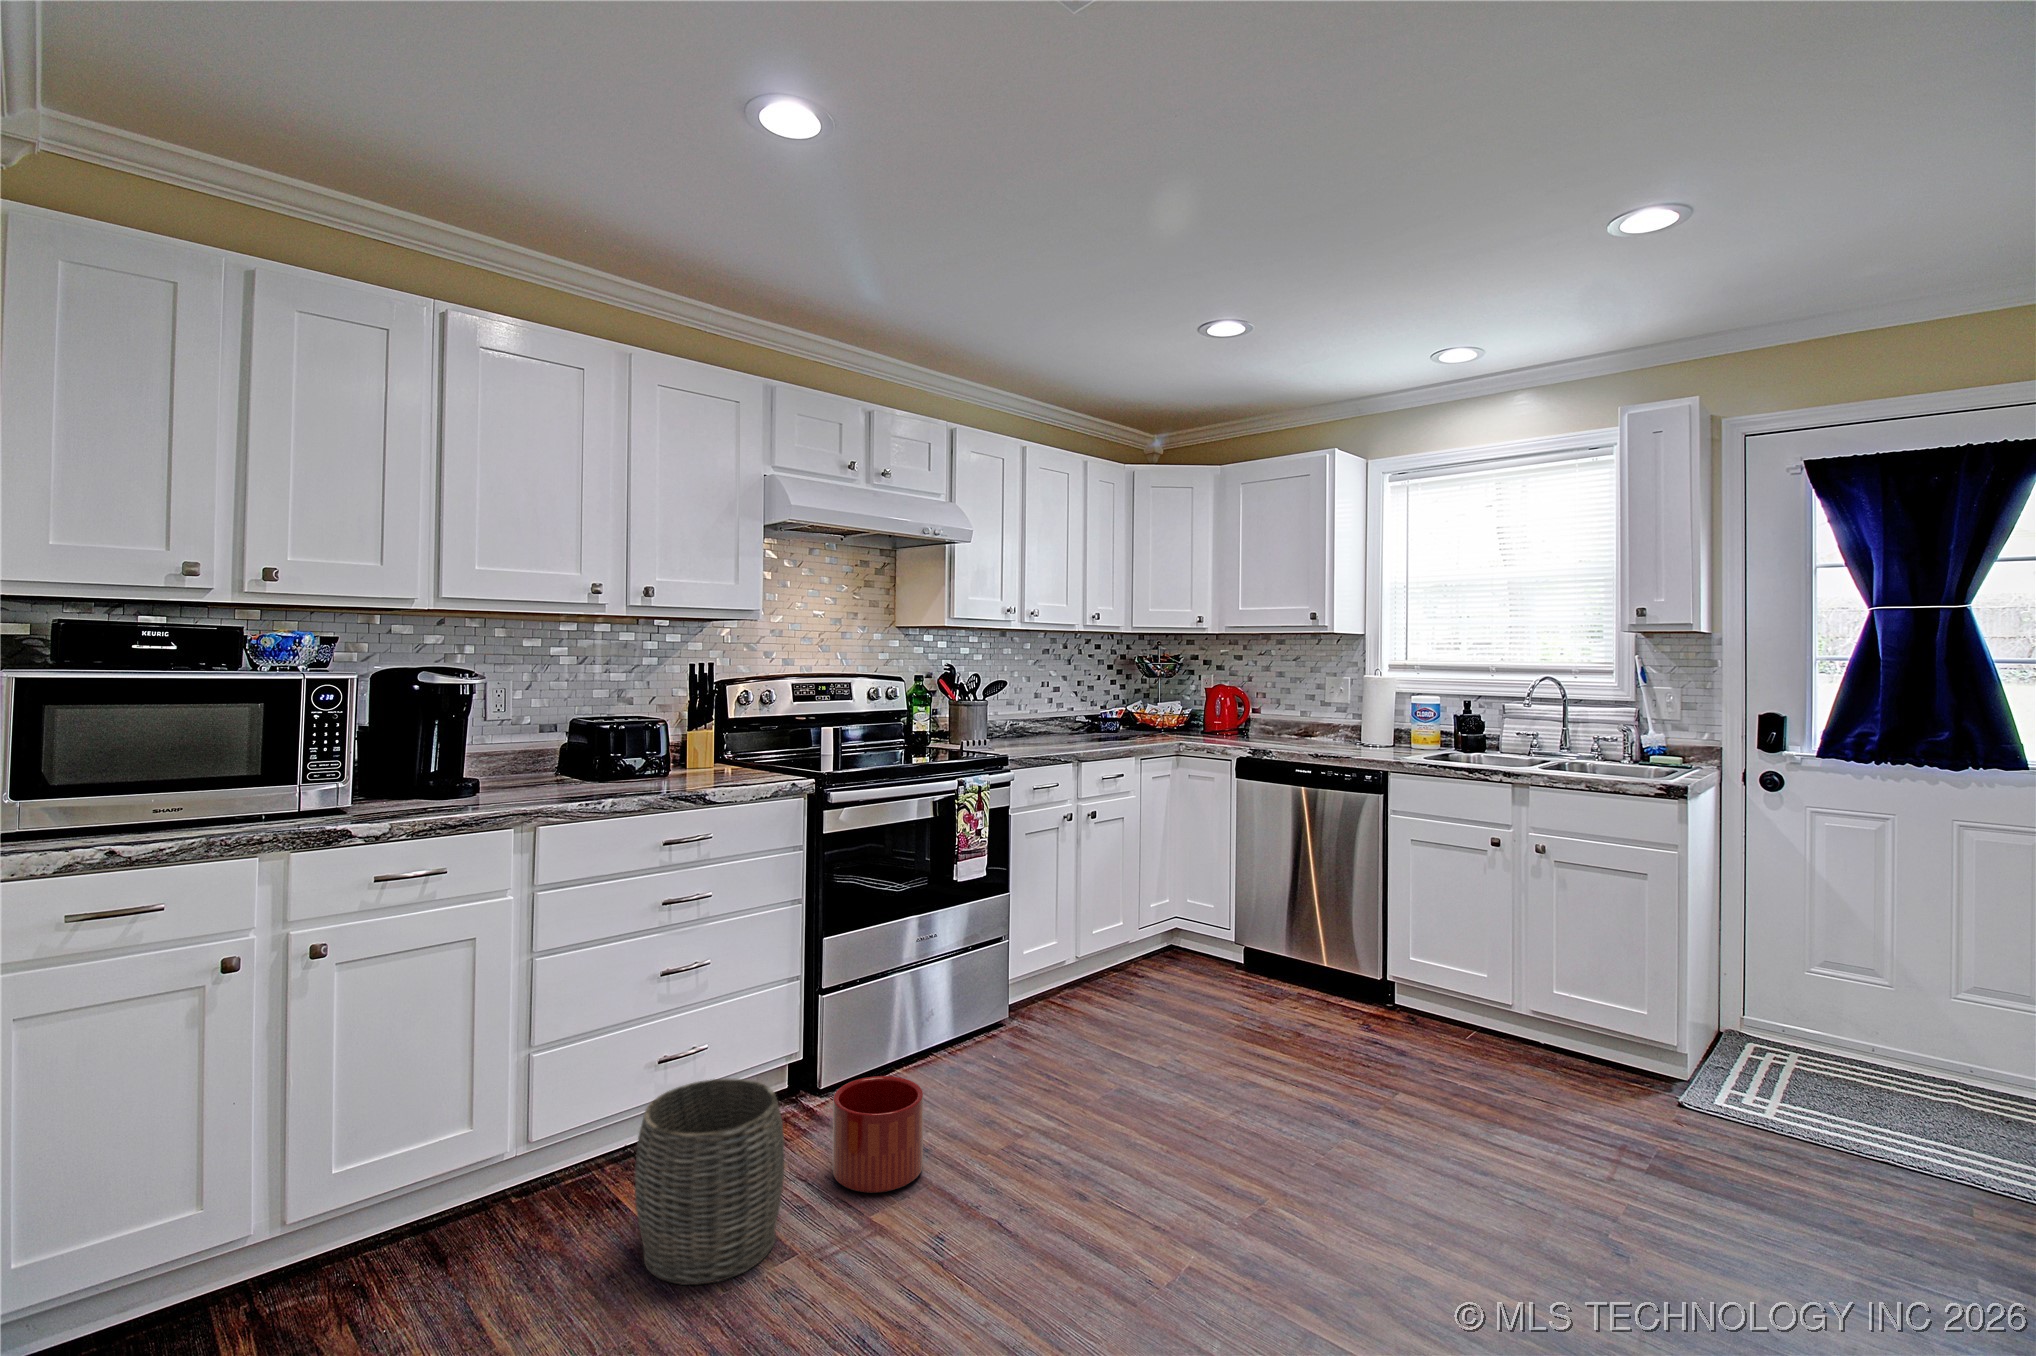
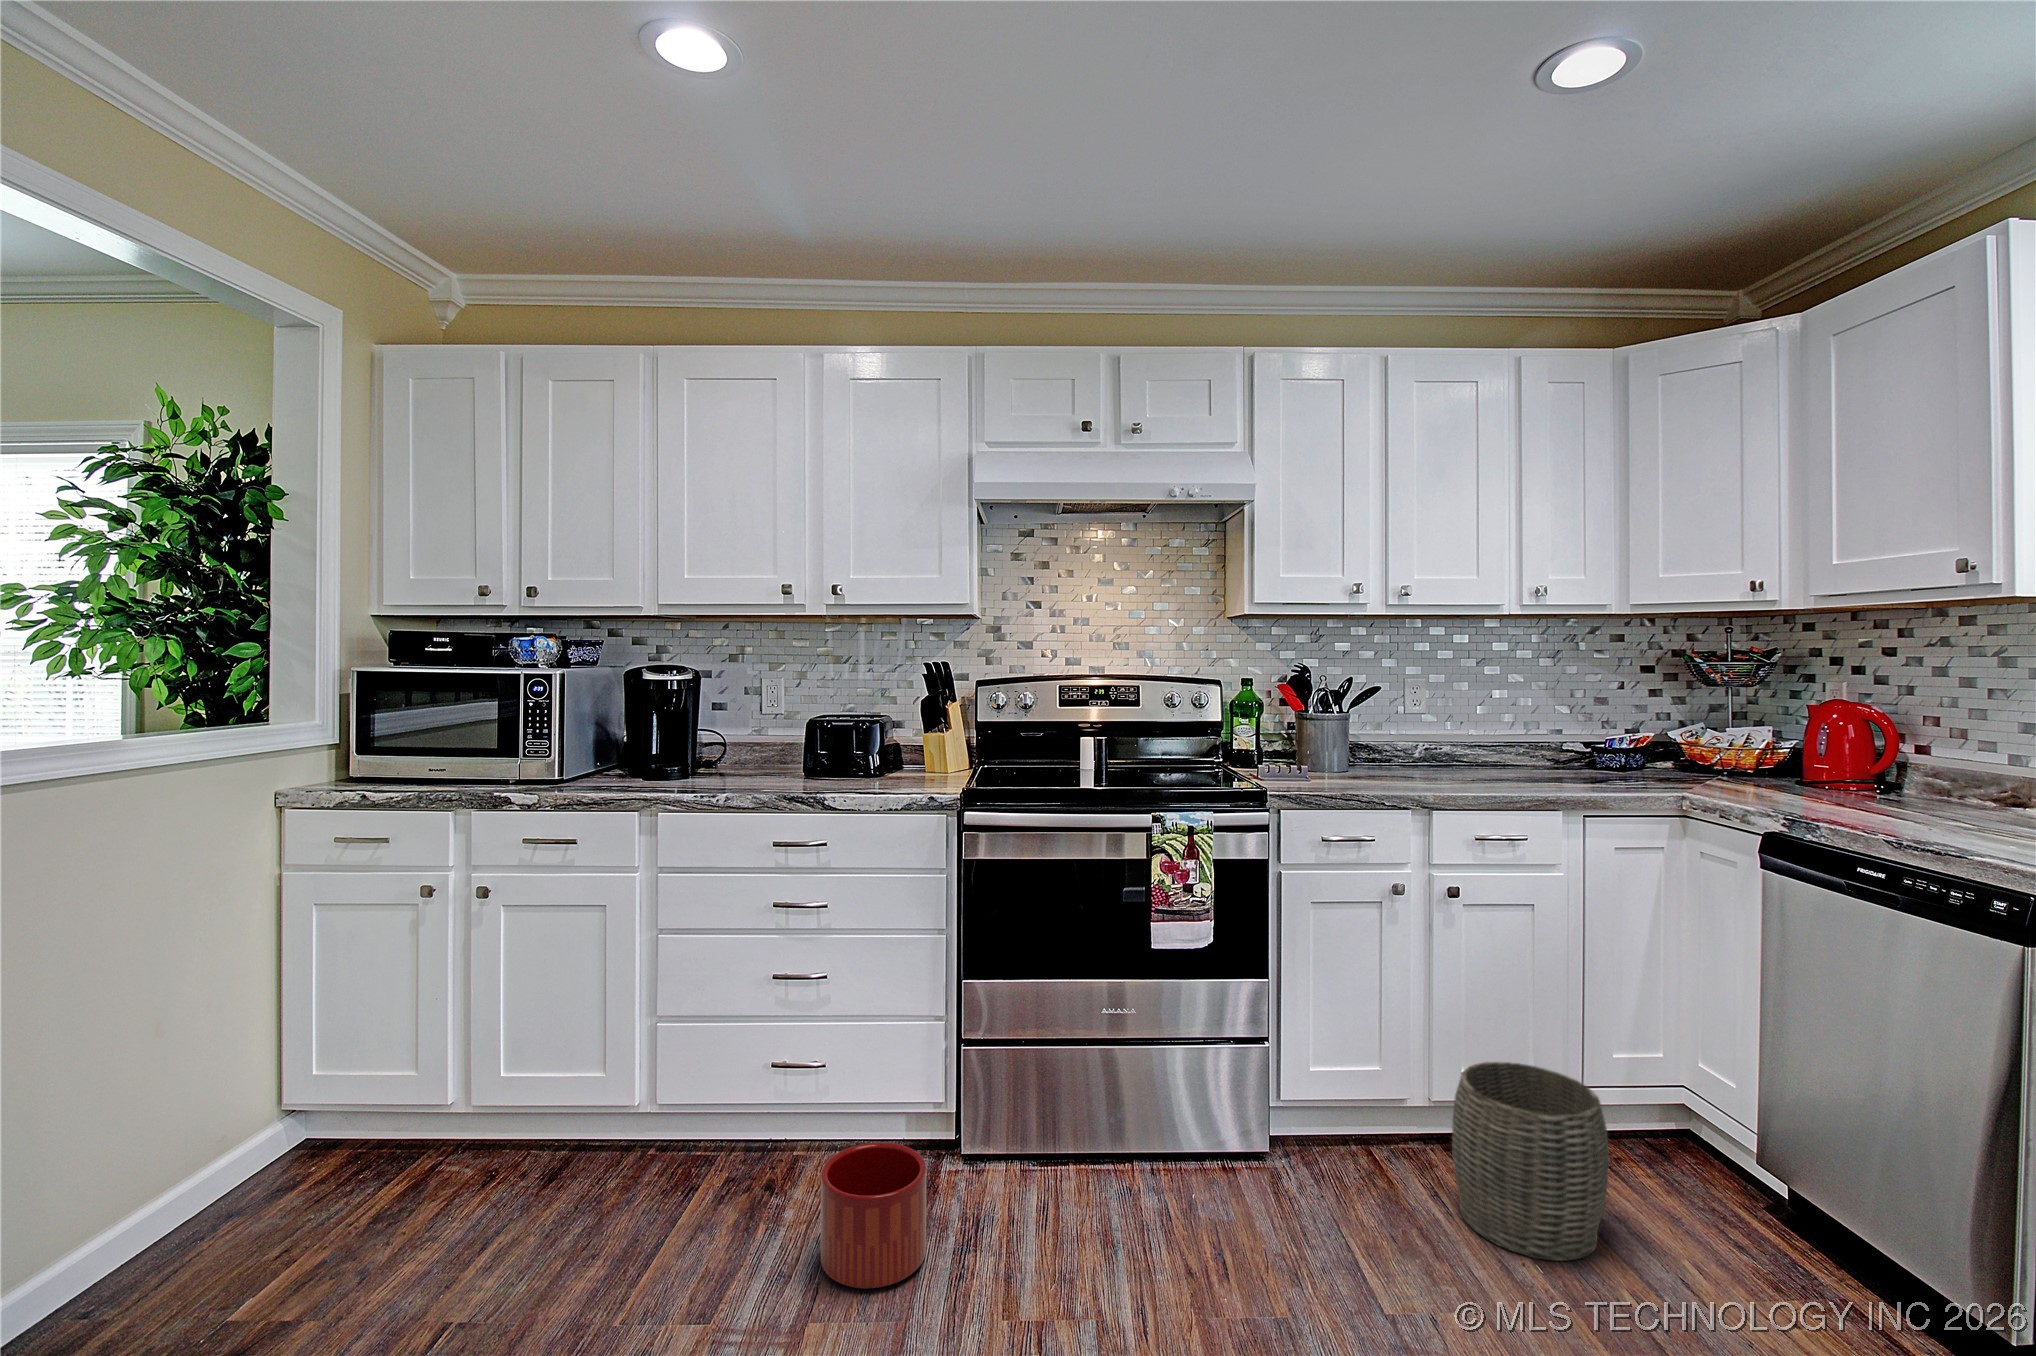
woven basket: present [635,1079,784,1285] -> present [1452,1062,1609,1261]

